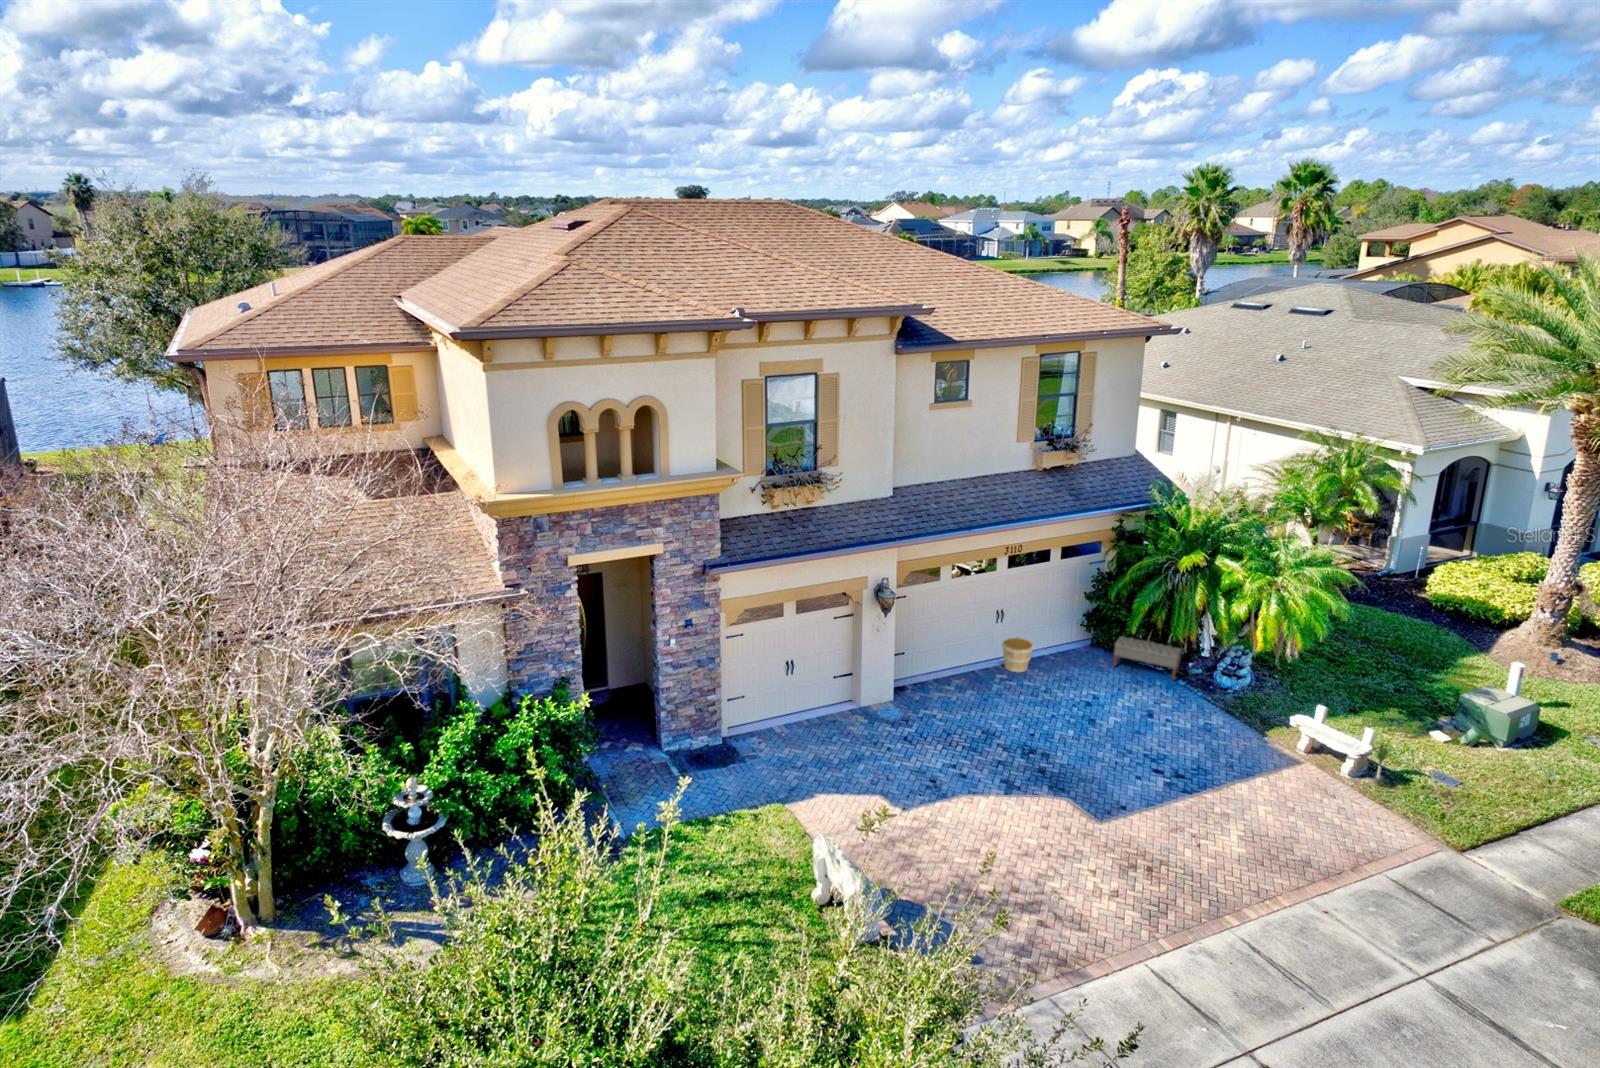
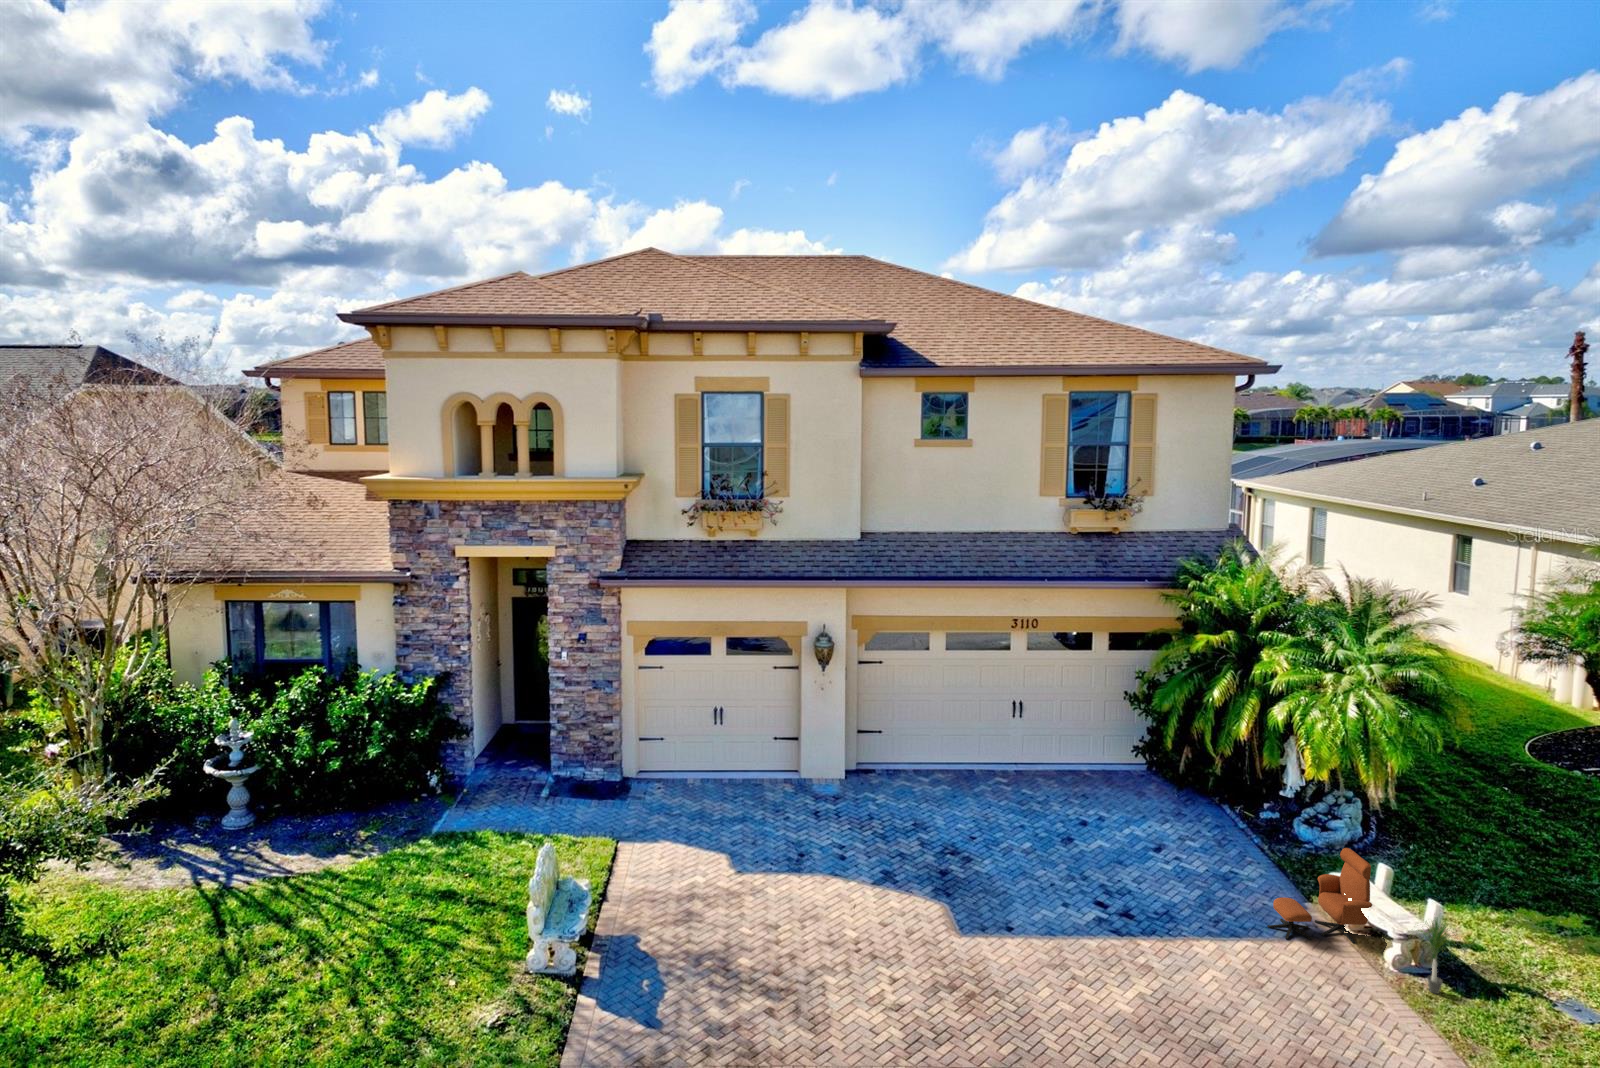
bench: present [1113,636,1182,680] -> none [1163,758,1257,823]
wooden bucket: present [1002,637,1034,672] -> none [1012,739,1052,782]
lounge chair: none [1265,700,1329,768] -> present [1267,848,1372,943]

